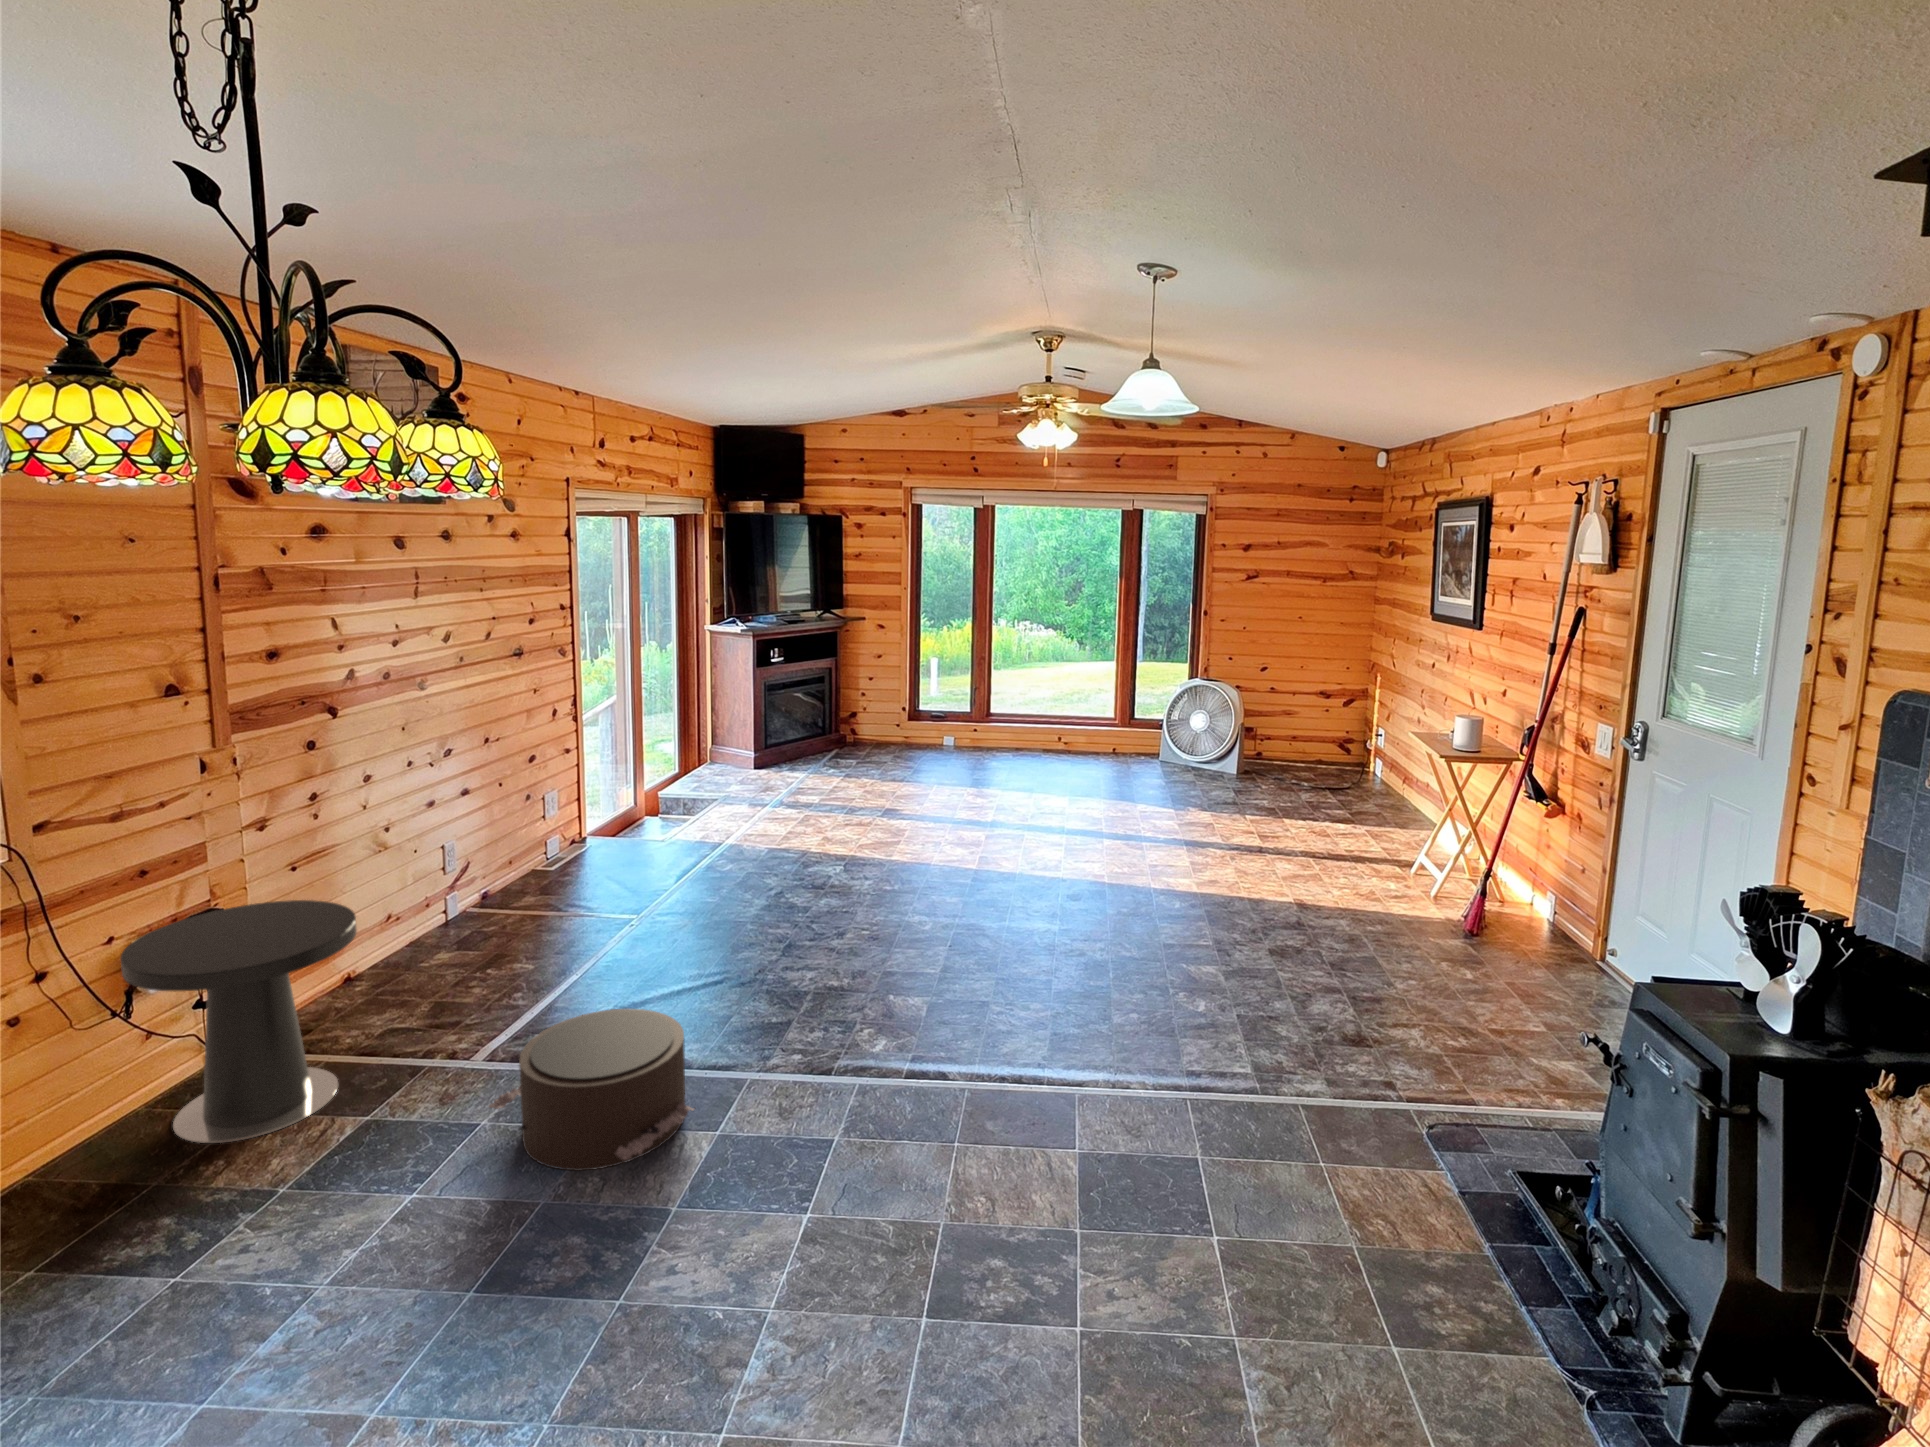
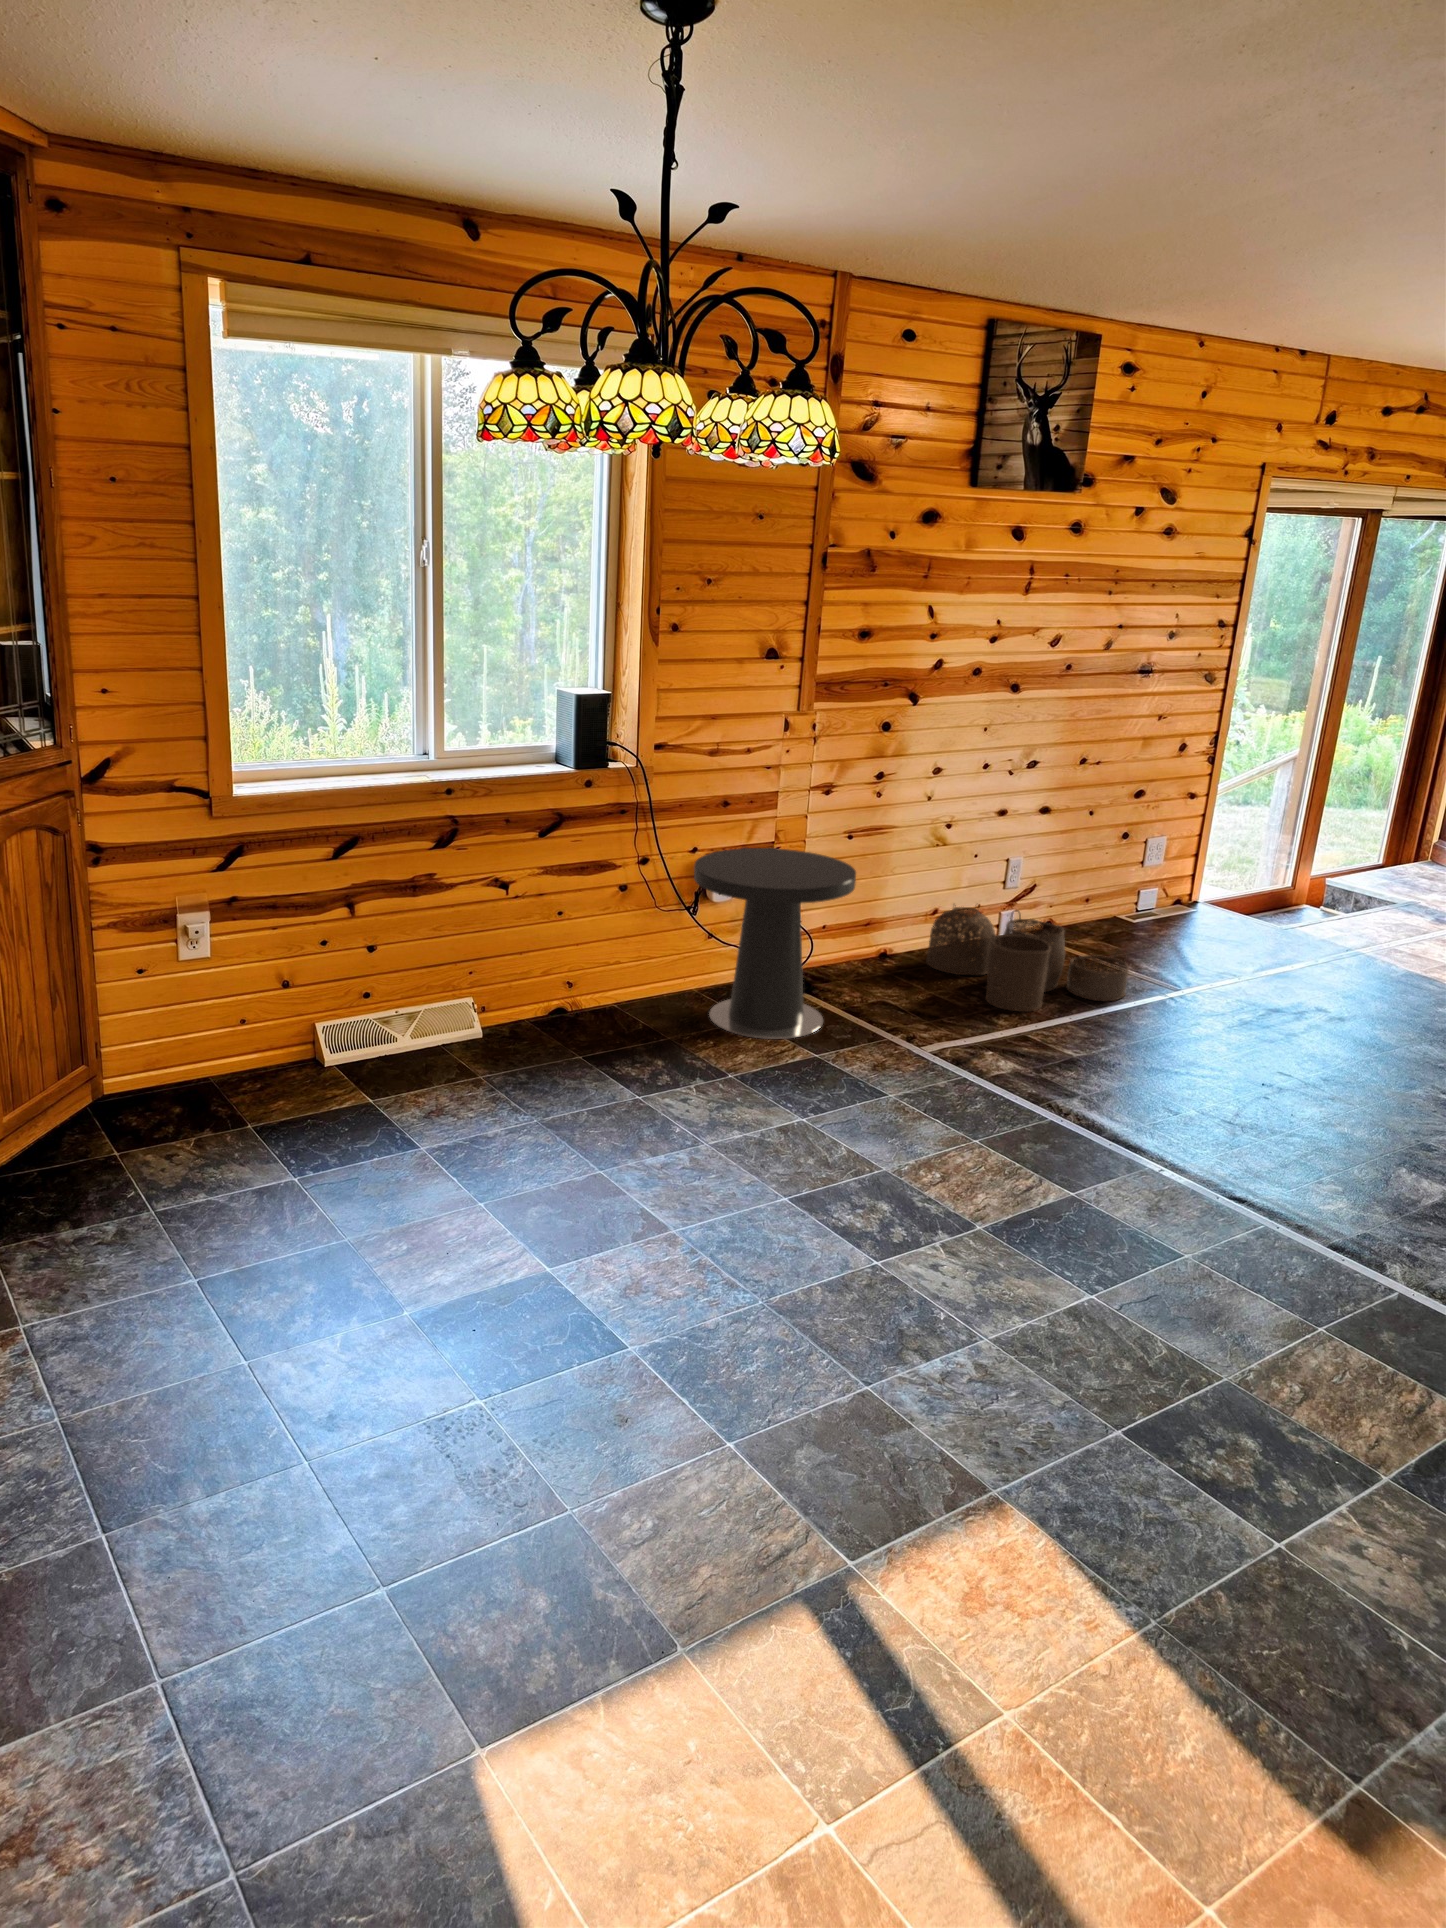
woven basket: none [391,888,599,986] -> present [926,907,1129,1012]
pouf: present [490,1009,695,1171] -> none [892,1028,1077,1180]

